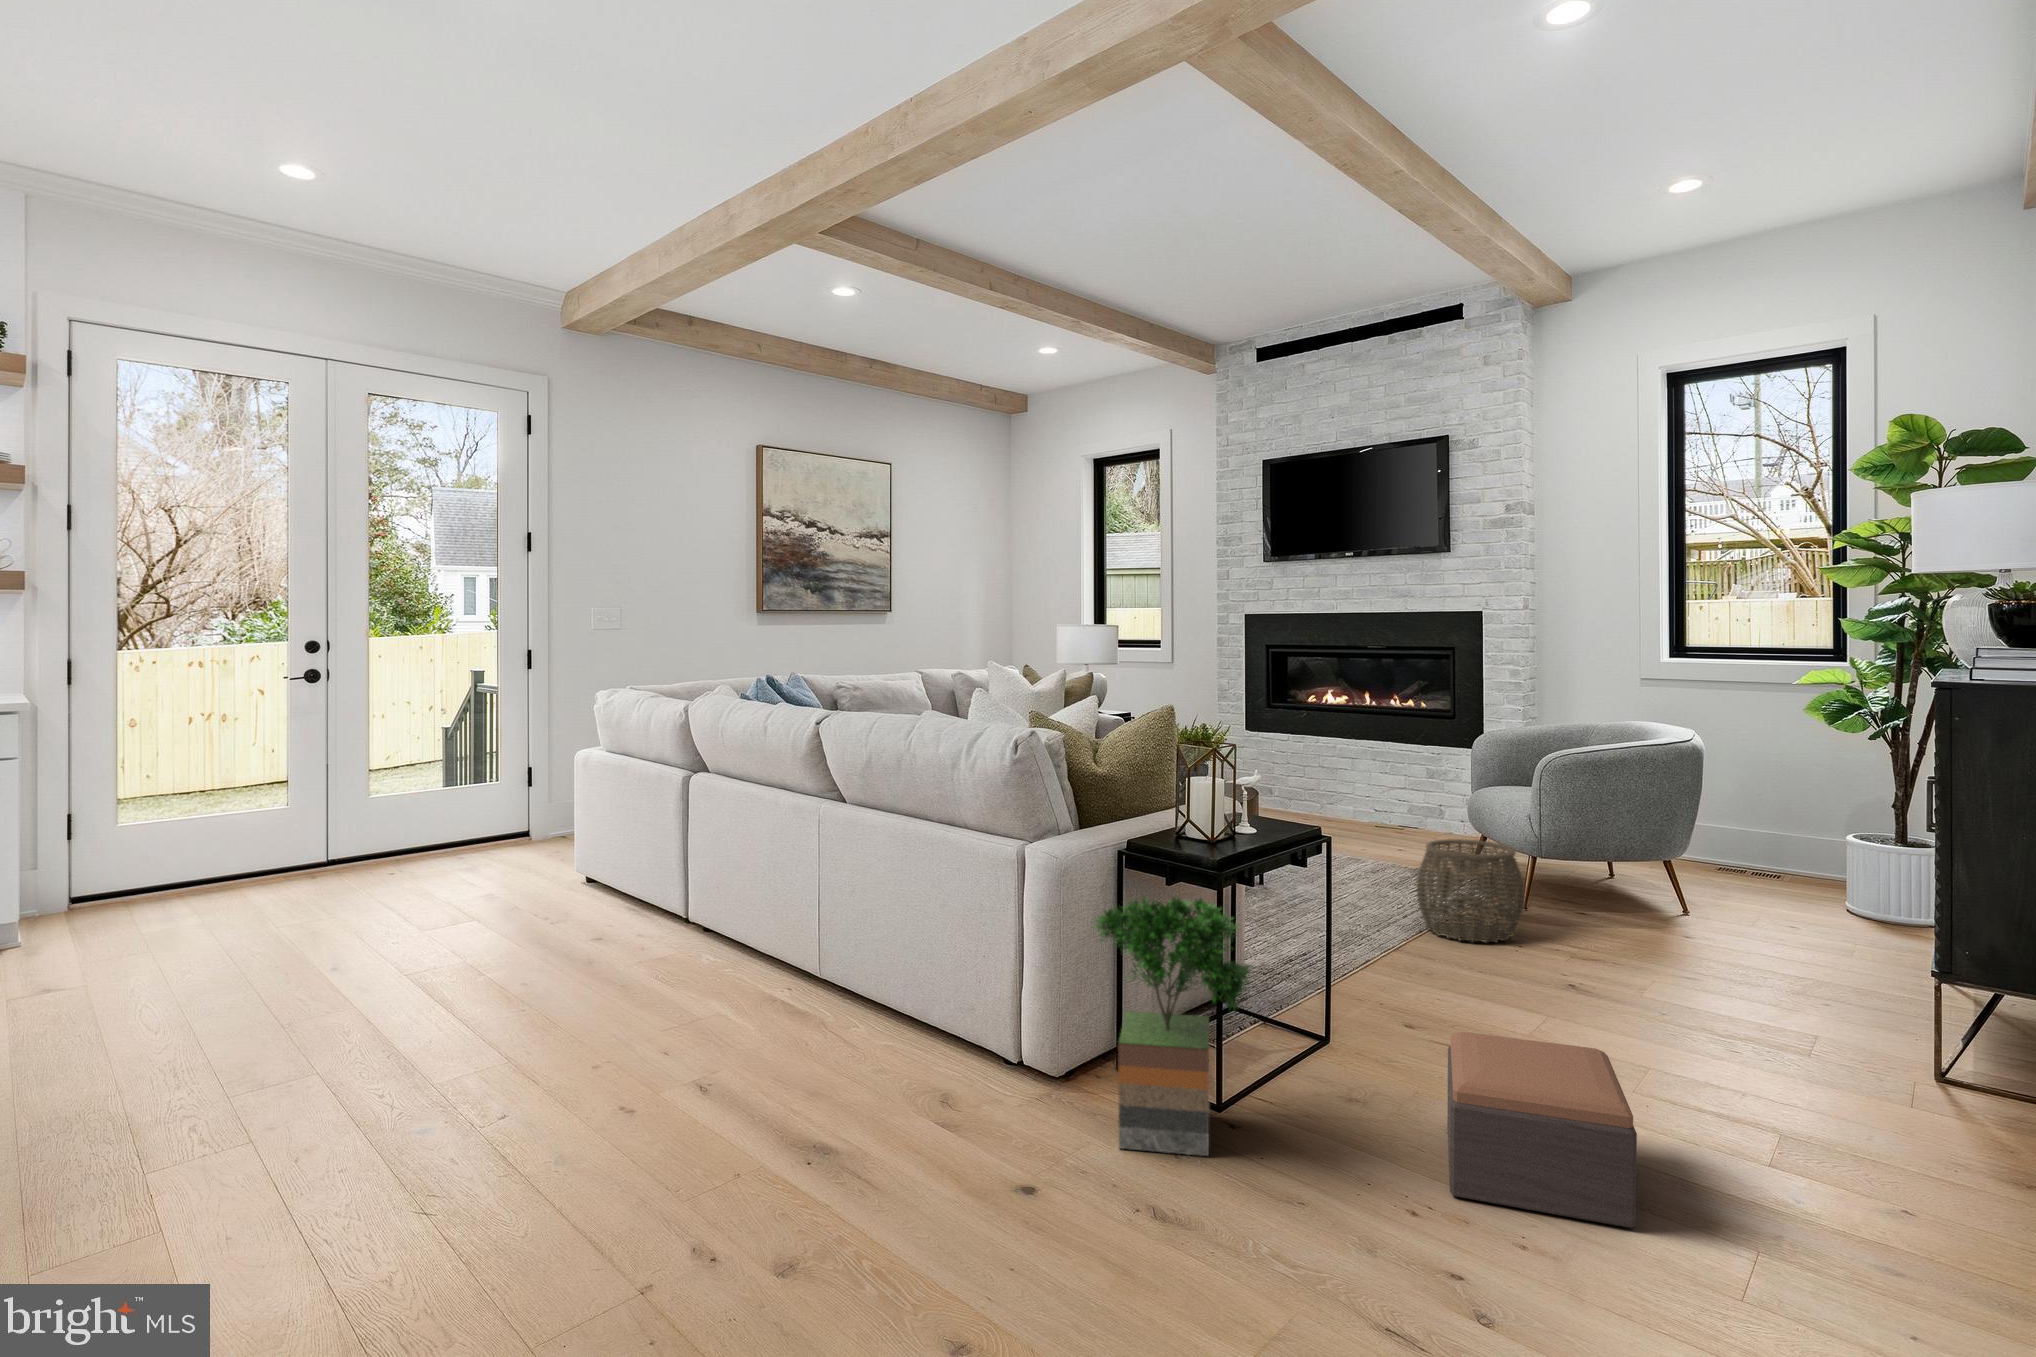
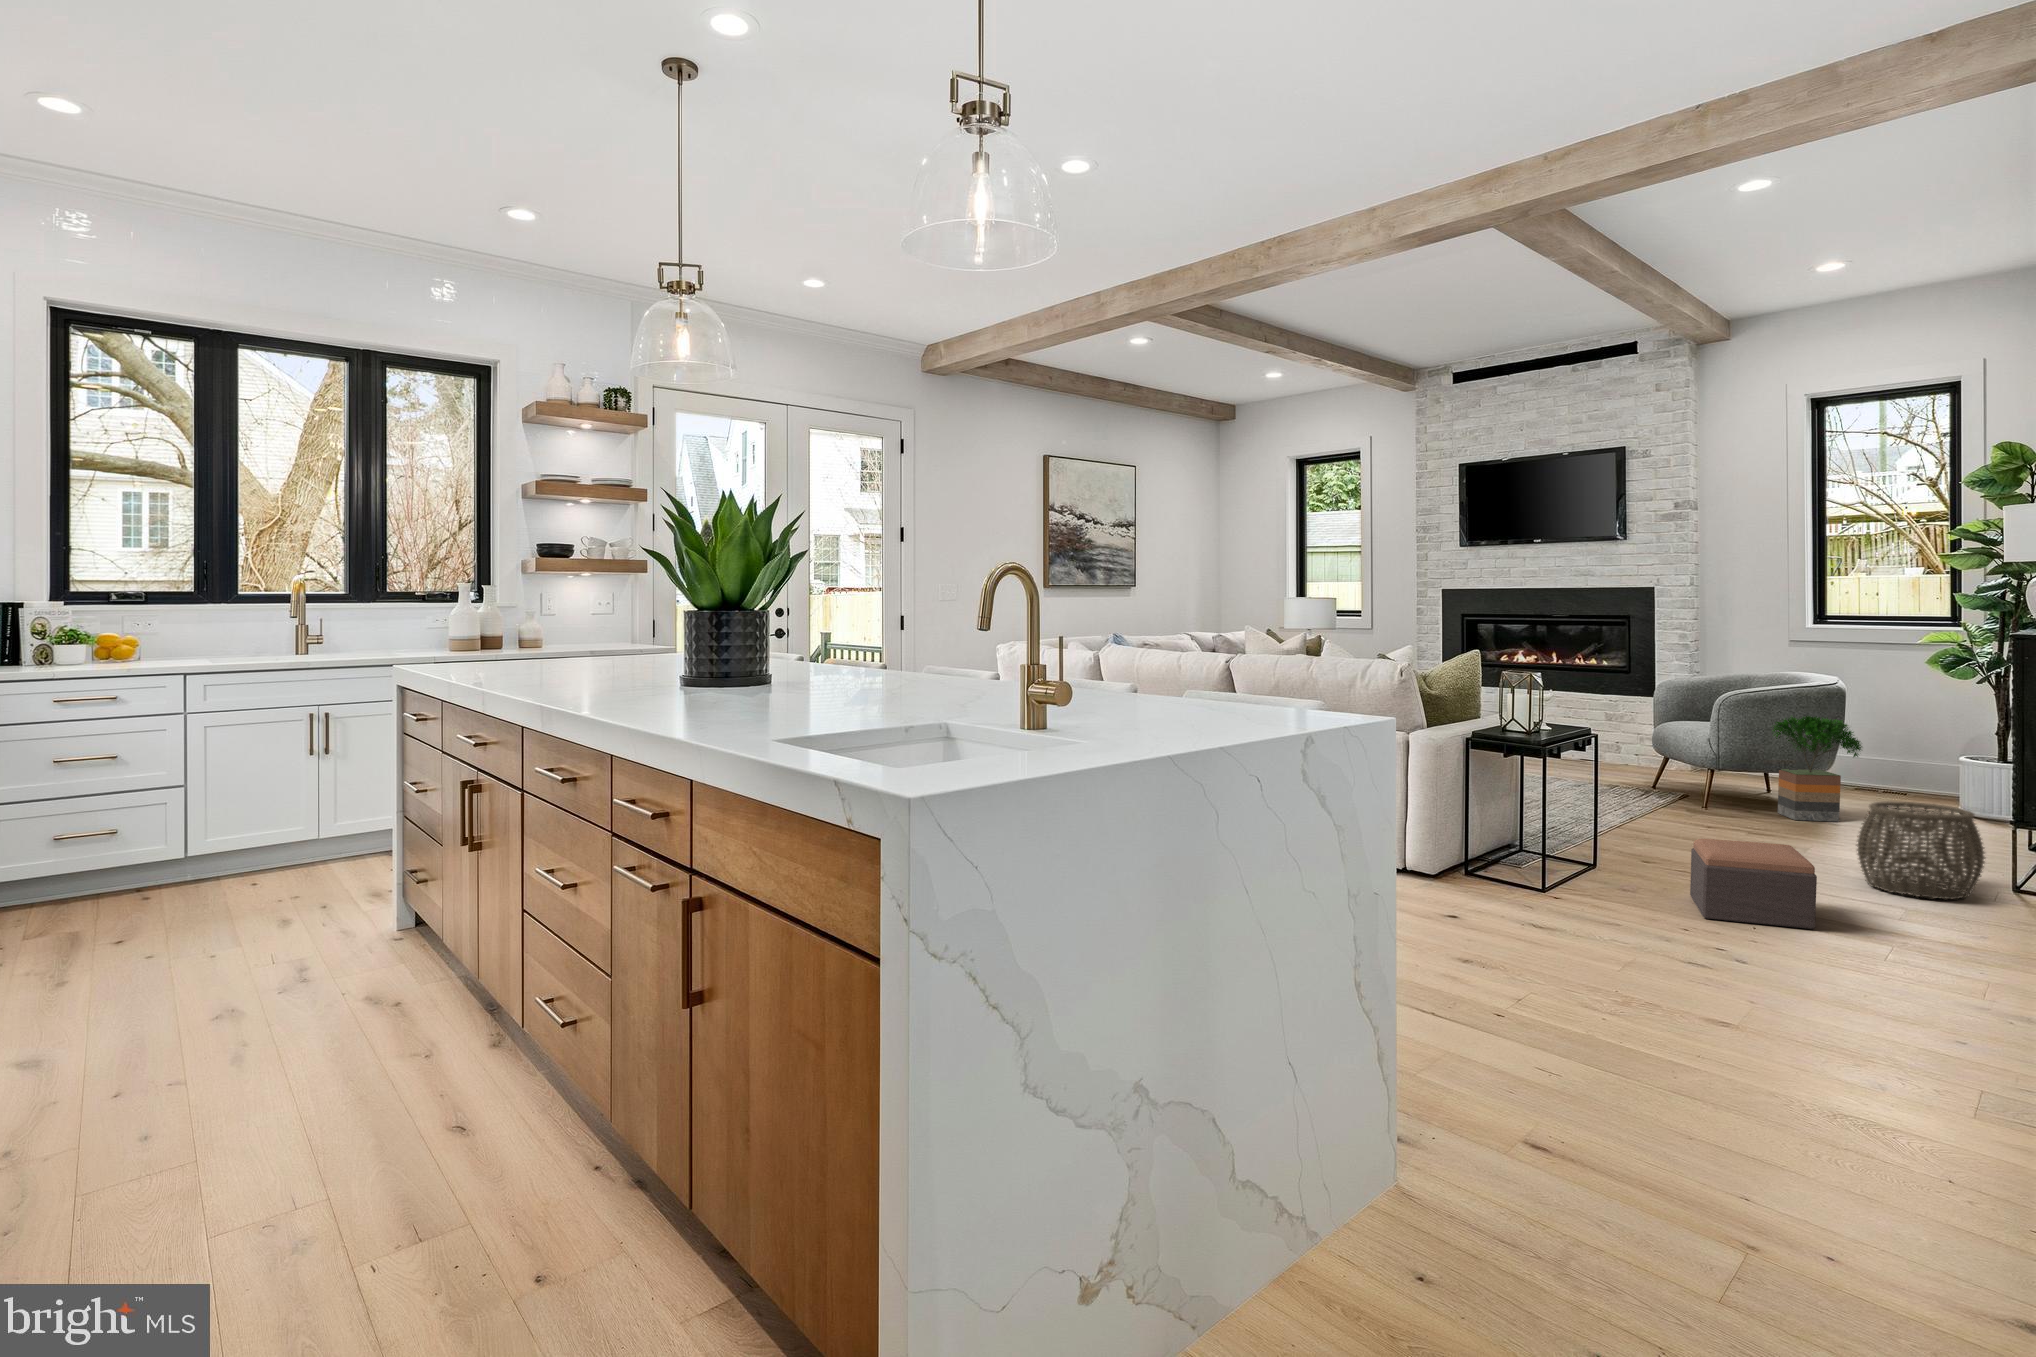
woven basket: present [1416,839,1525,942] -> present [1857,802,1985,899]
potted tree: present [1093,896,1253,1156] -> present [1772,716,1862,822]

